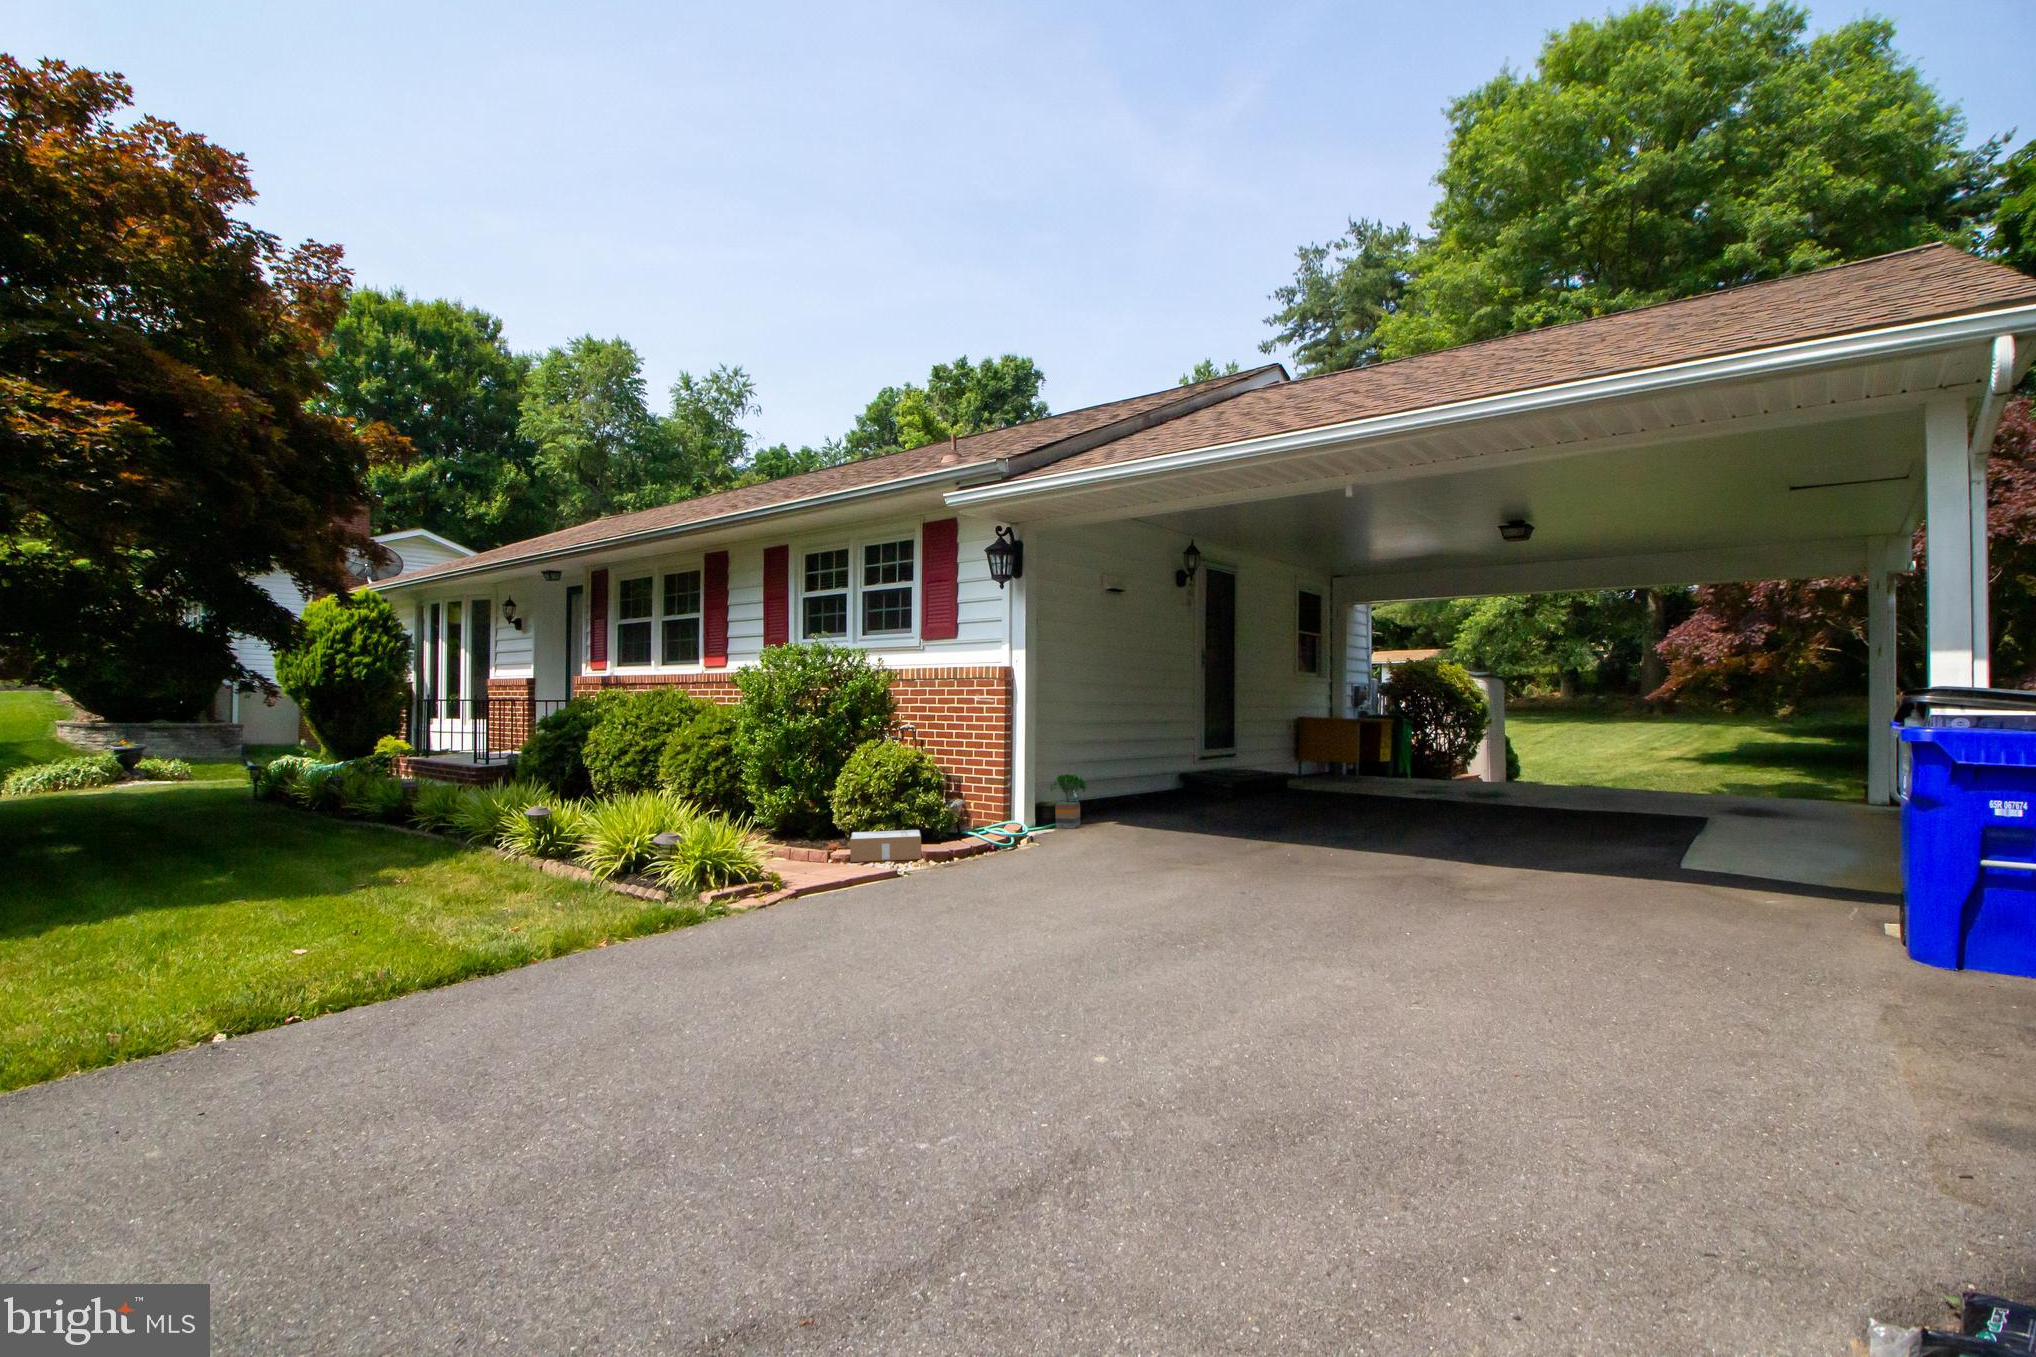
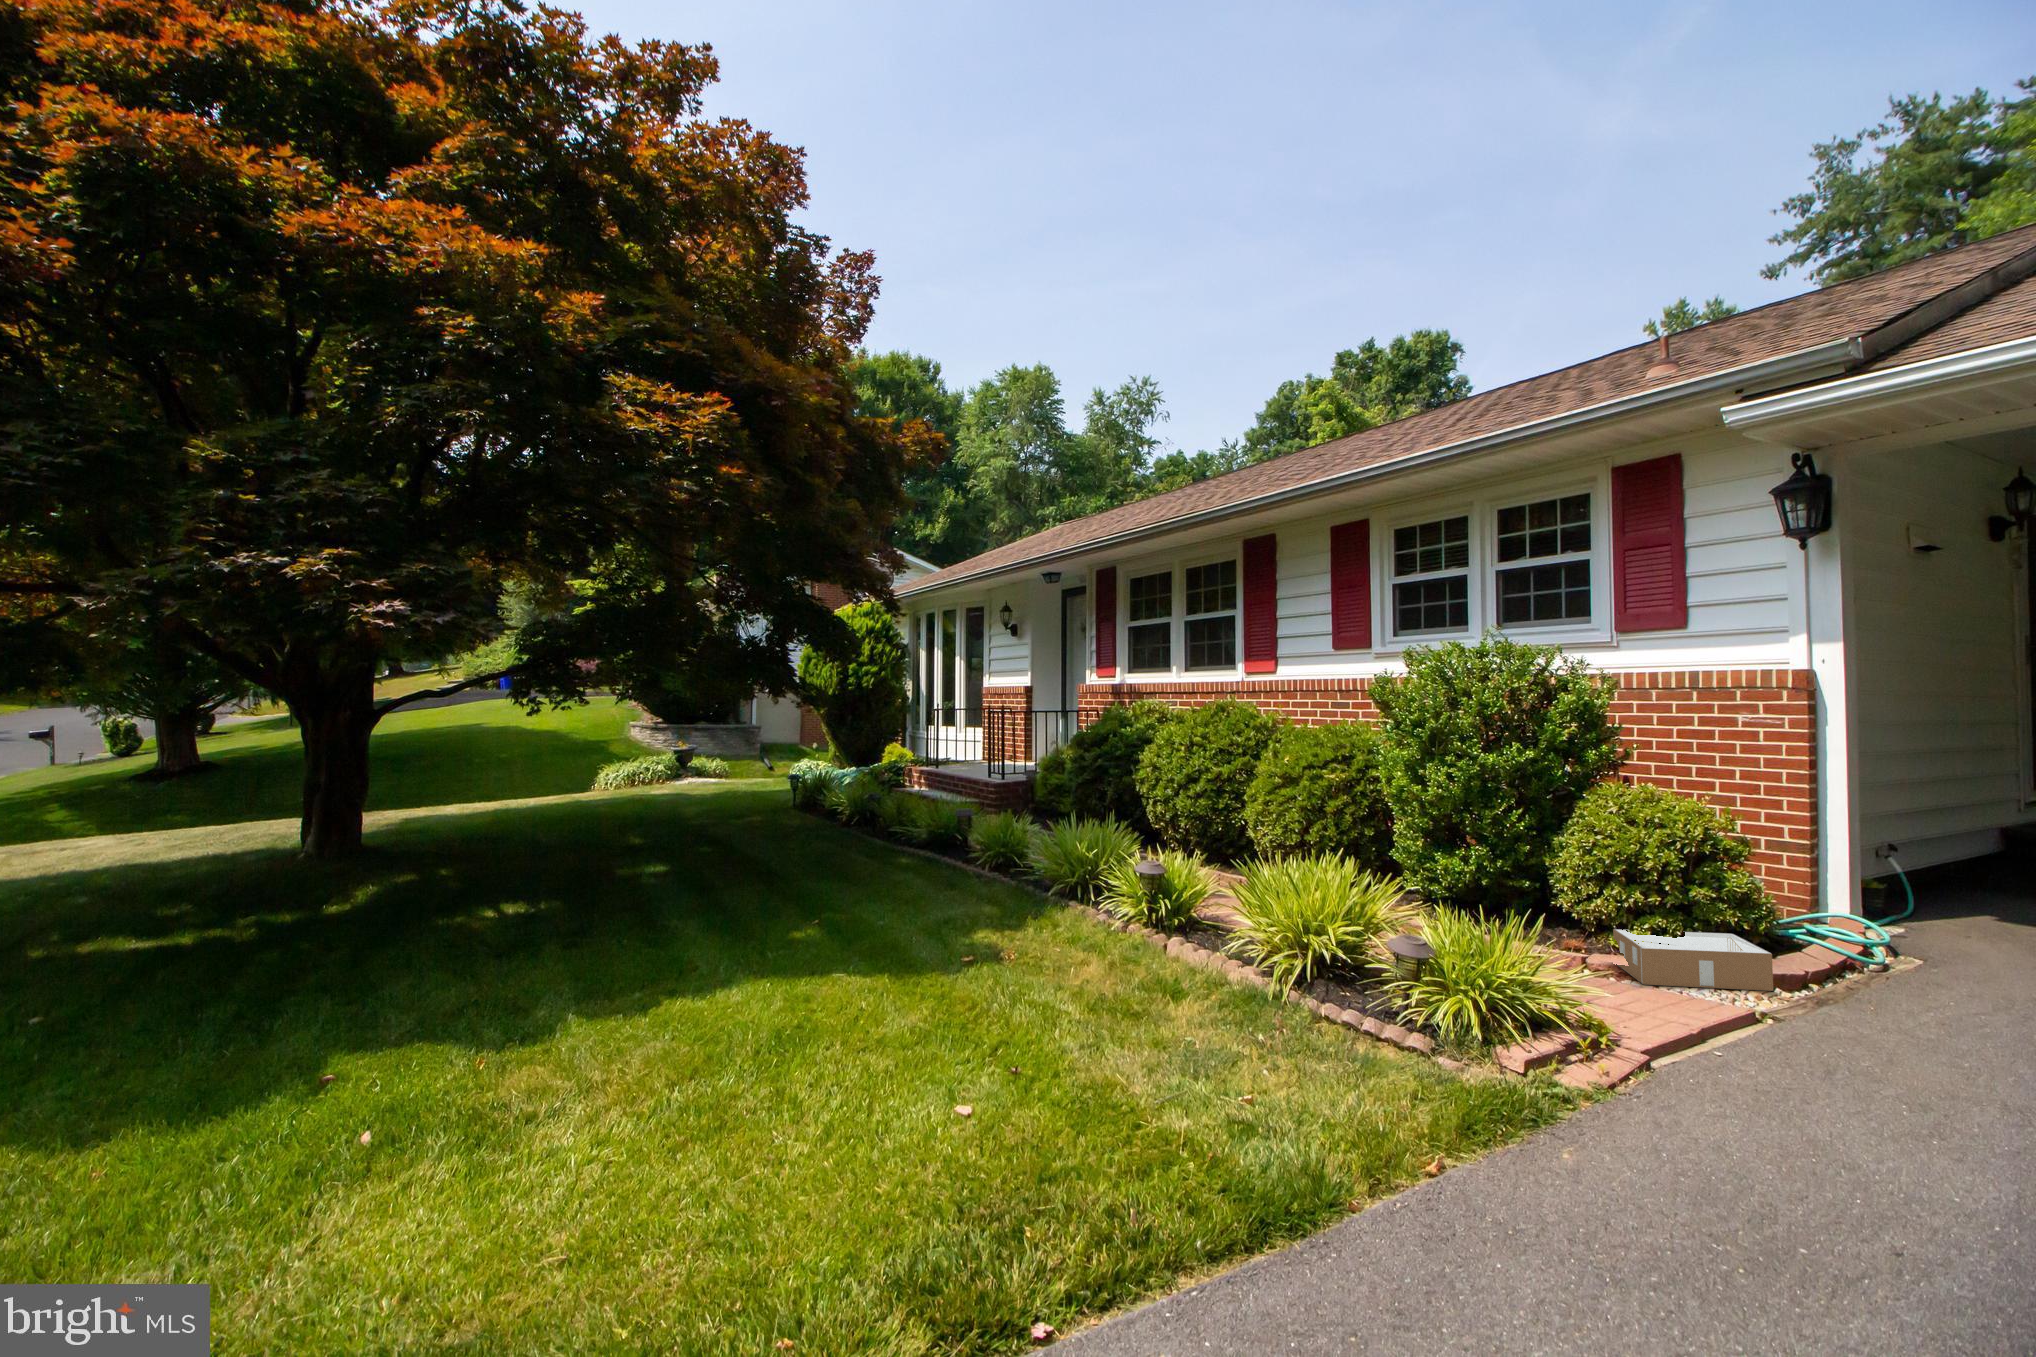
potted tree: present [1050,774,1087,829] -> none [1887,842,1978,935]

